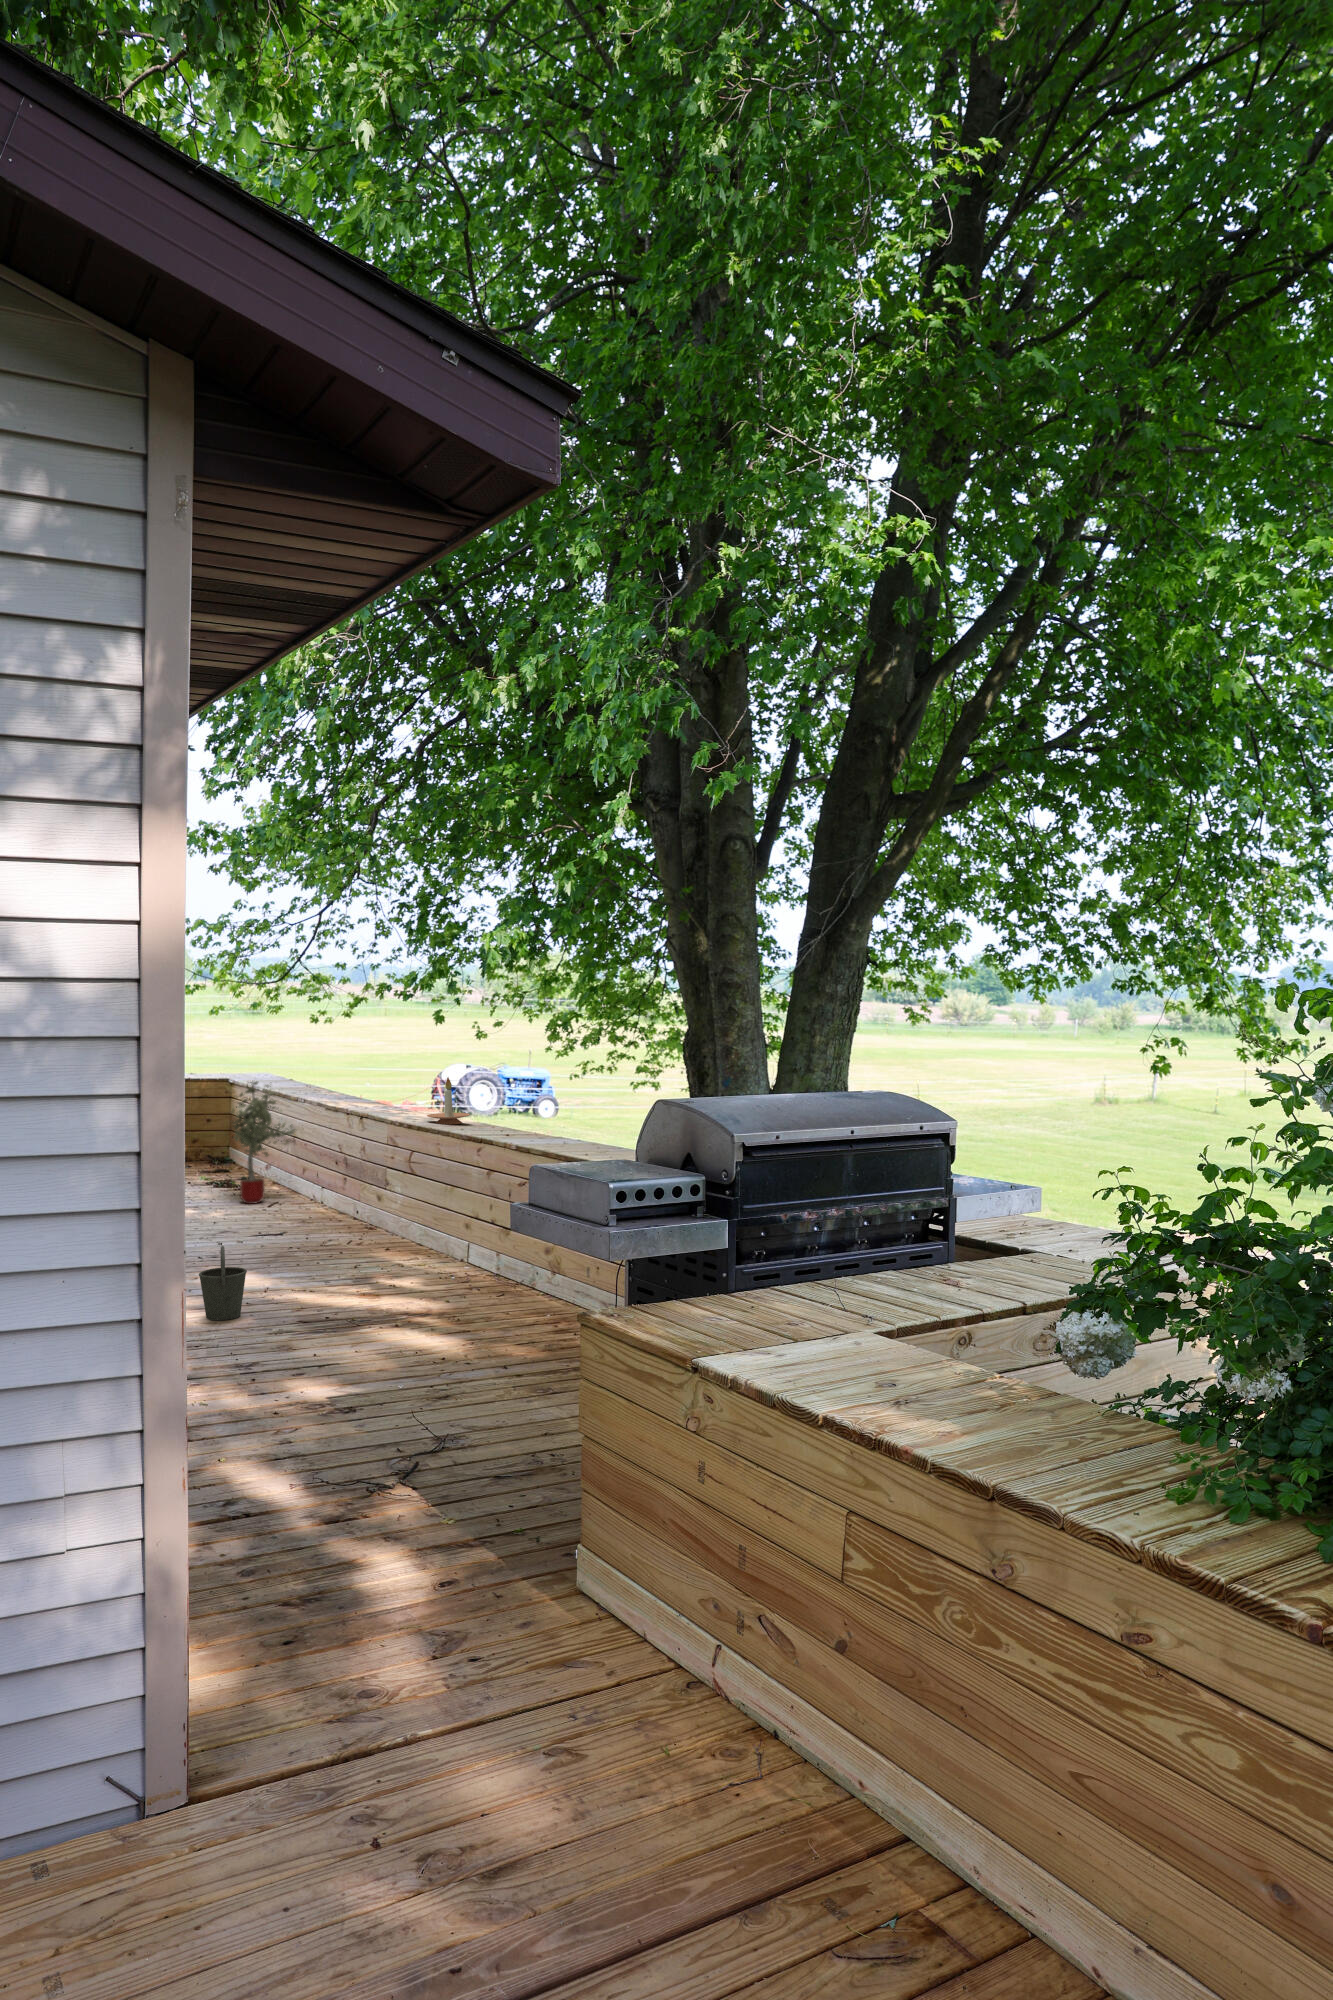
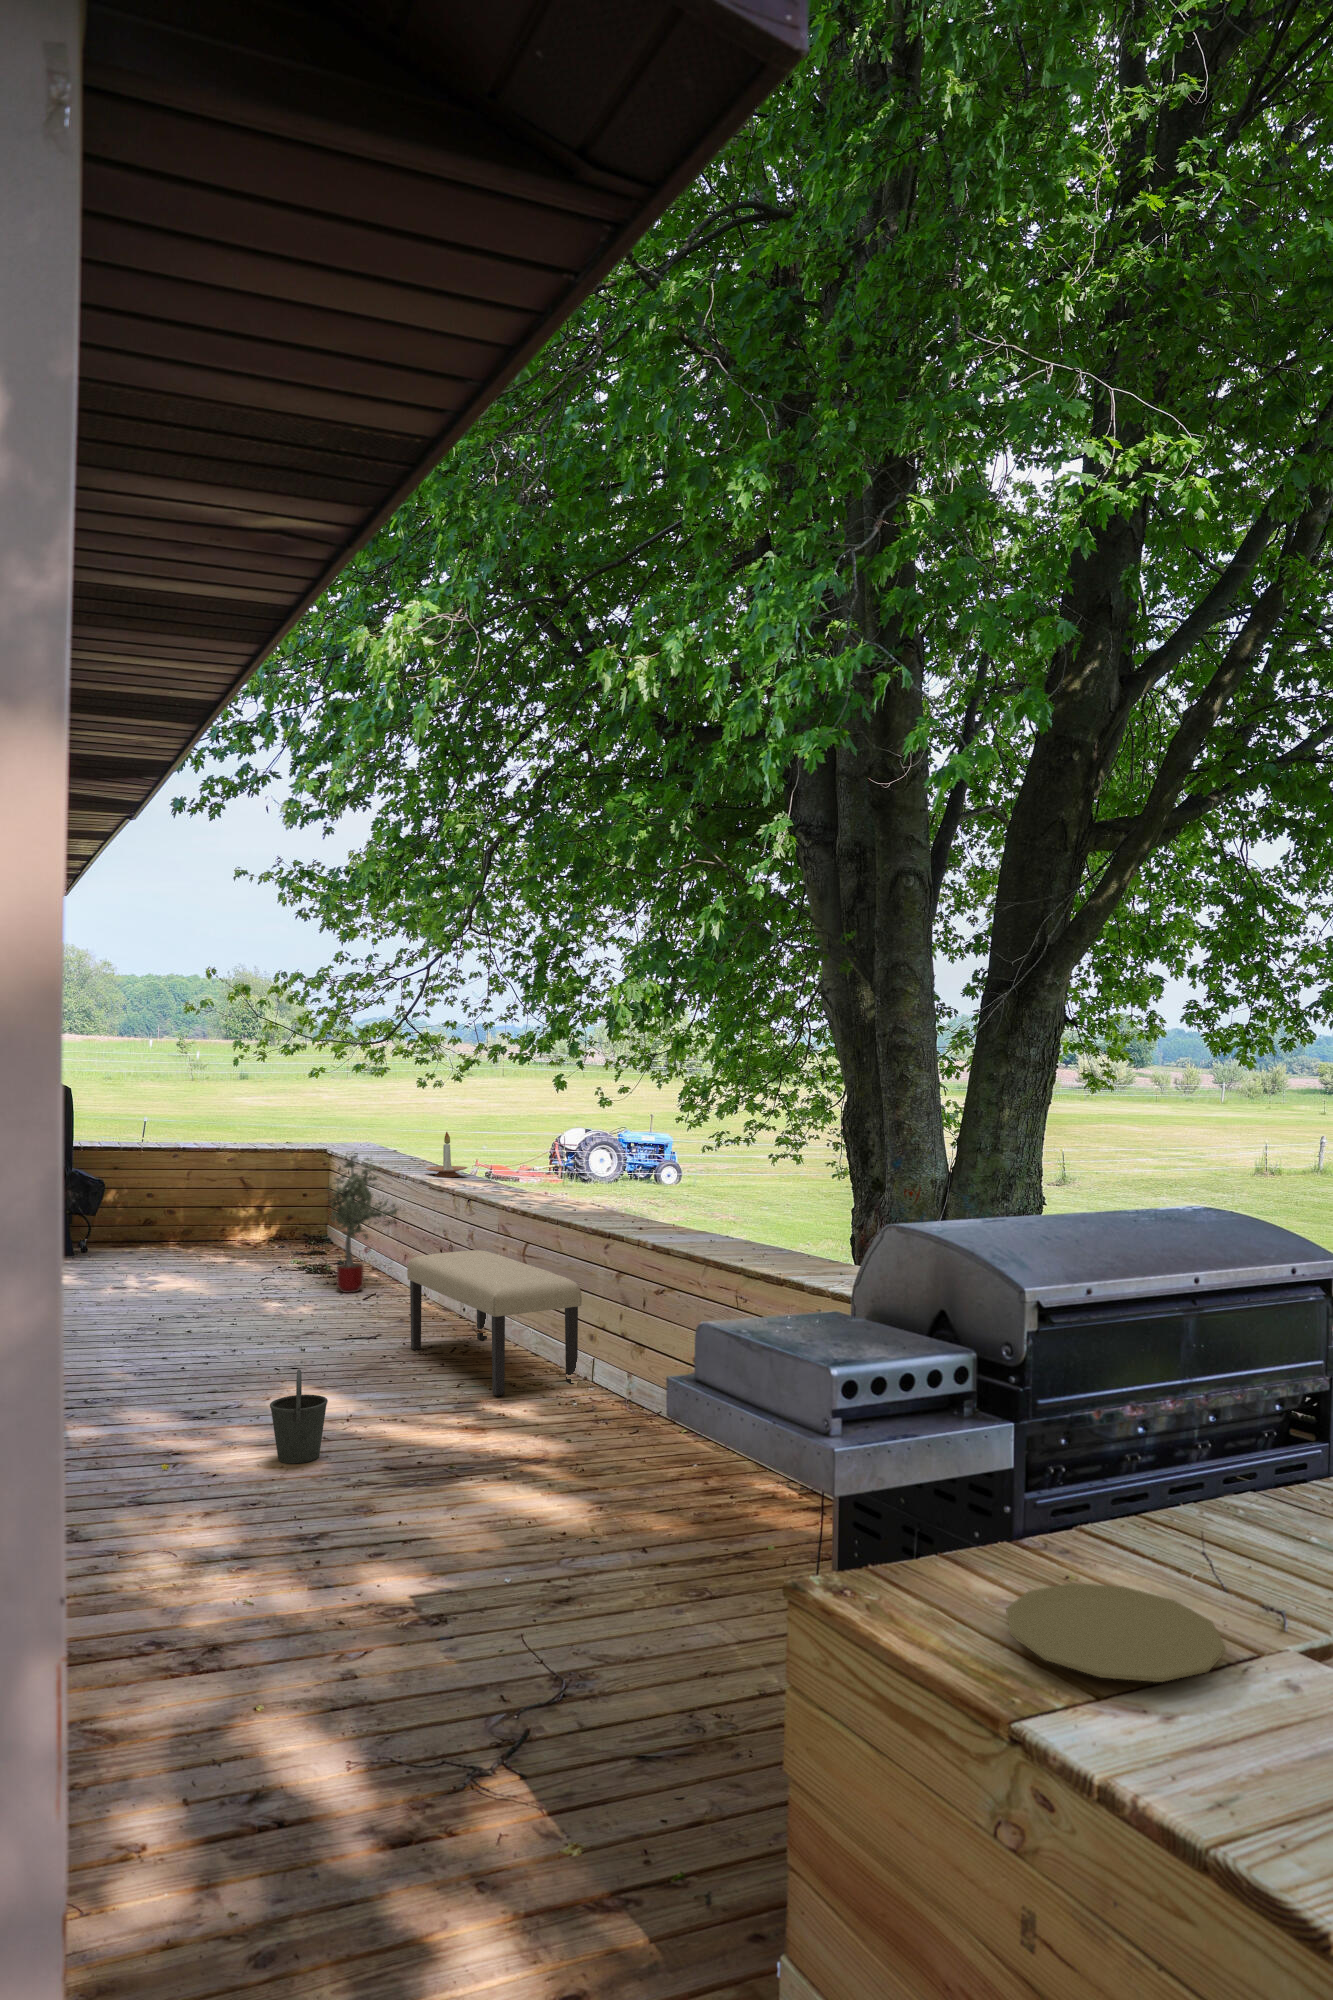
candle holder: present [427,1078,470,1124] -> present [426,1132,467,1177]
bench: none [307,1159,458,1274] -> present [407,1250,582,1396]
plate: none [695,1297,815,1331] -> present [1006,1583,1226,1682]

